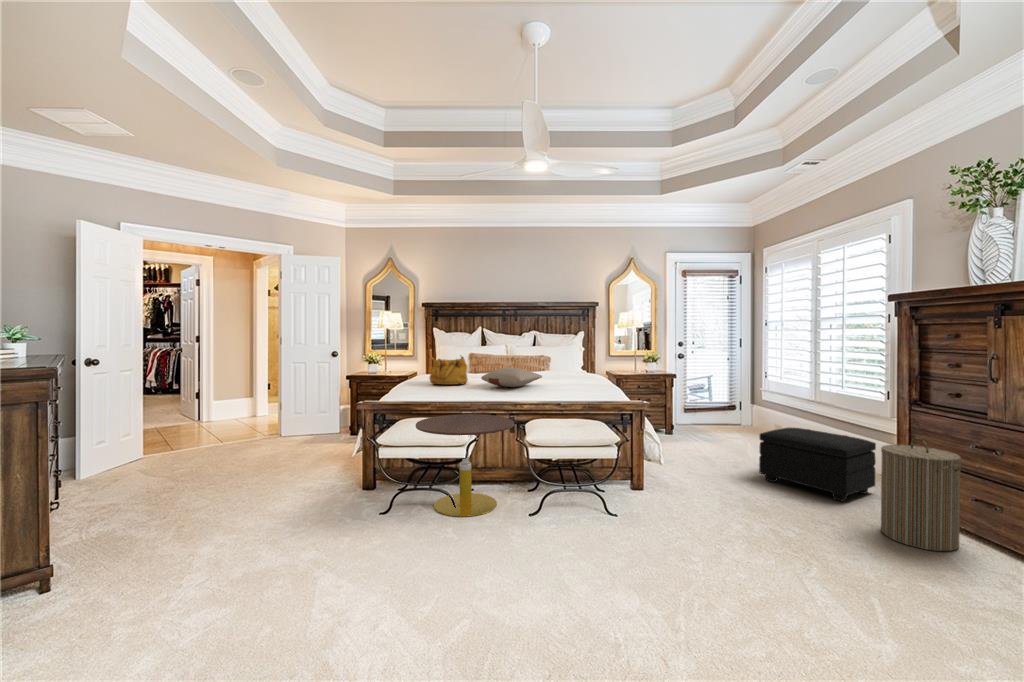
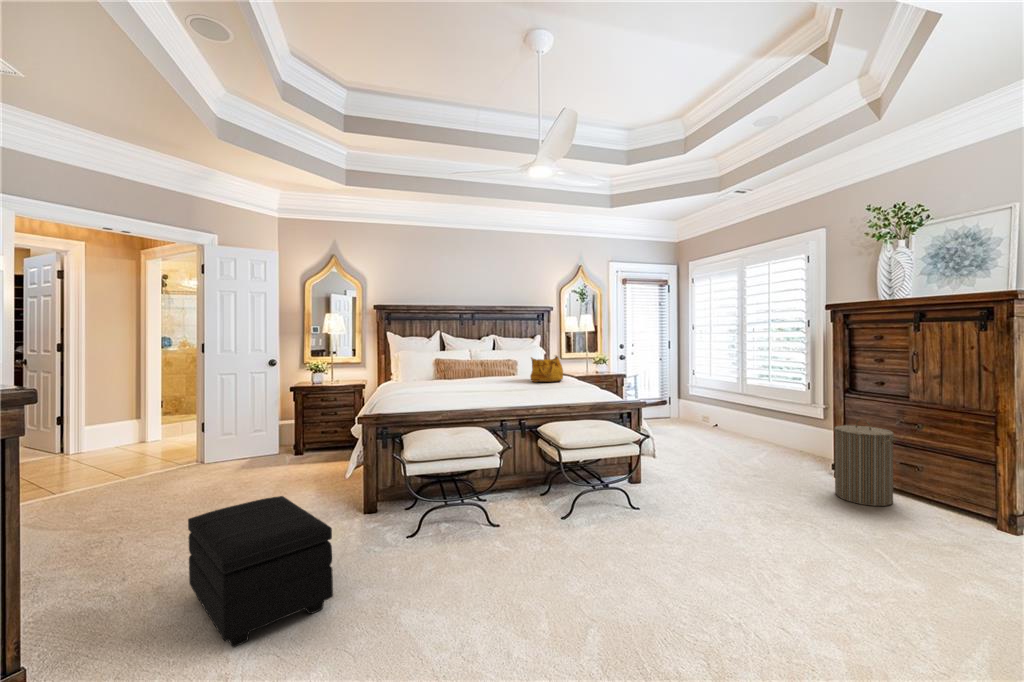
handbag: present [430,356,468,385] -> present [530,356,563,382]
pillow: present [481,367,542,387] -> none [478,373,533,392]
side table: present [416,414,514,517] -> none [441,421,538,524]
footstool: present [759,428,876,501] -> present [188,496,333,647]

